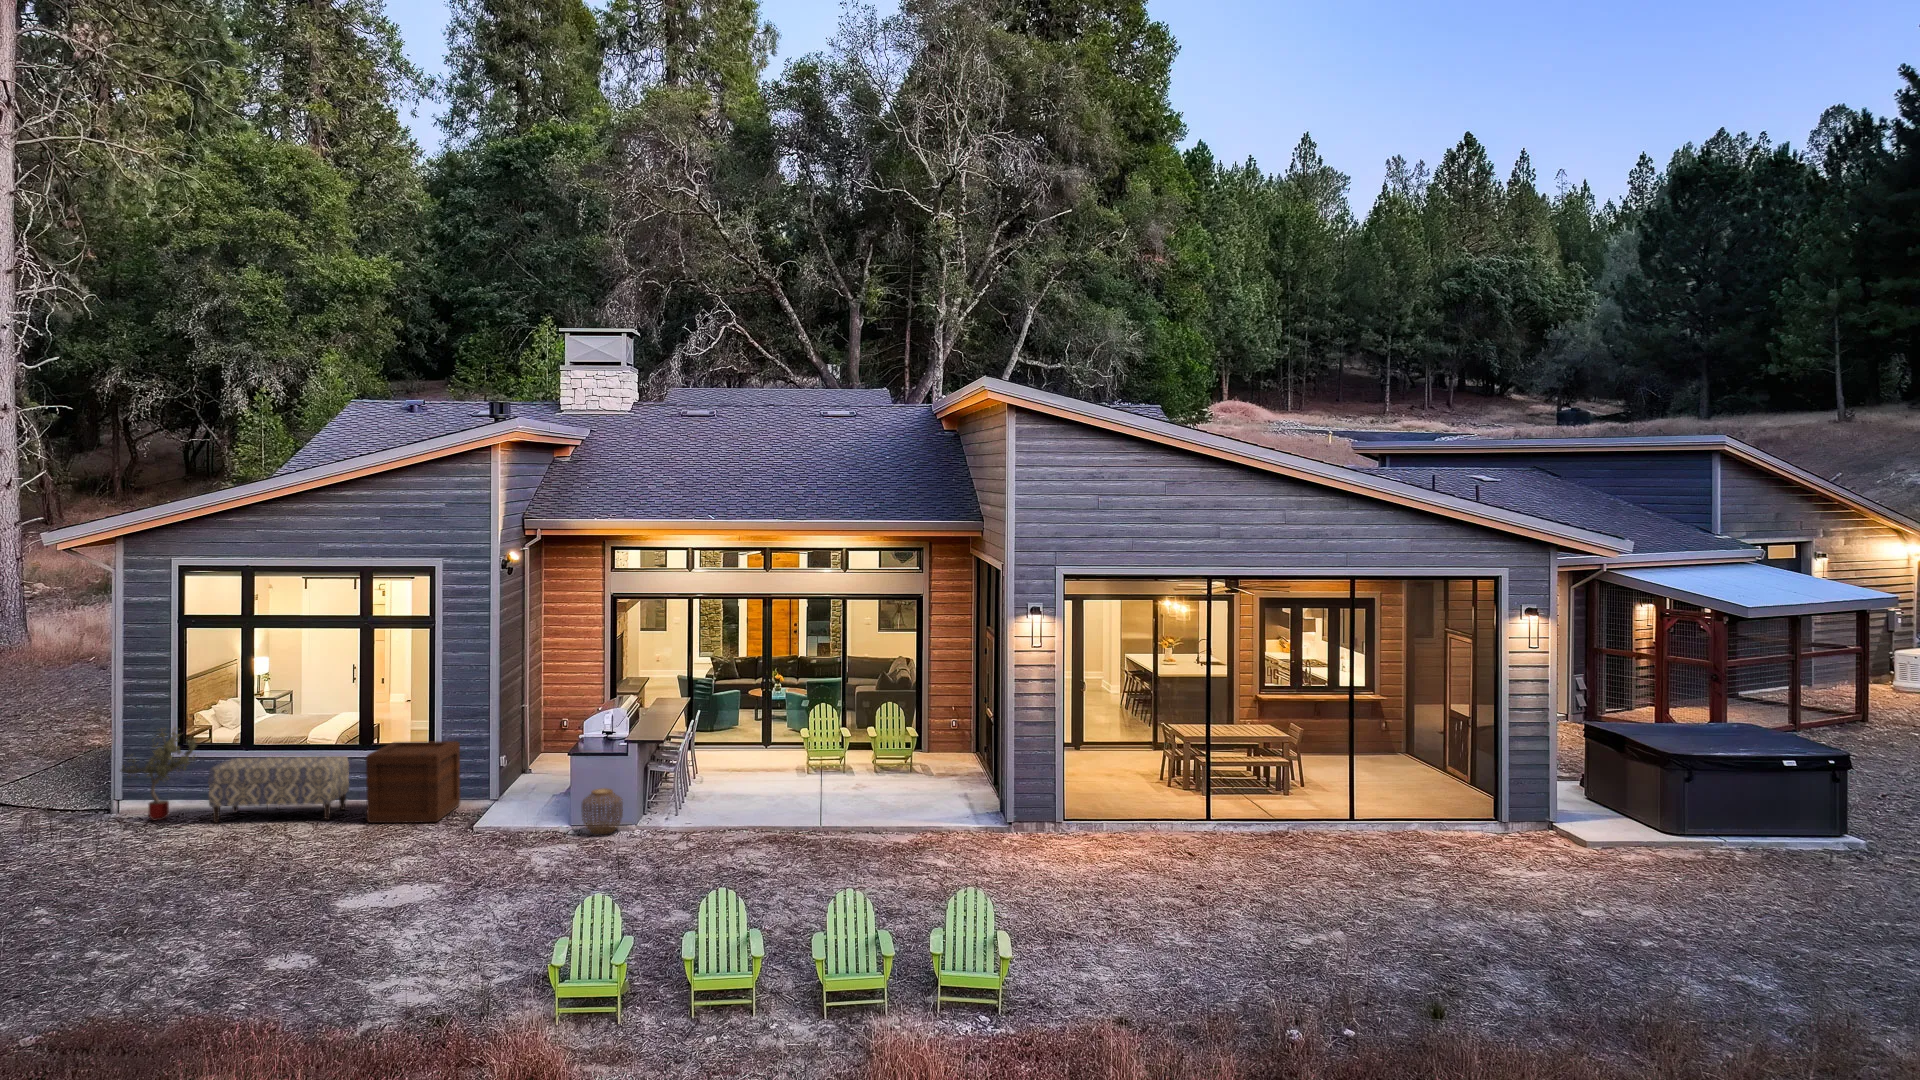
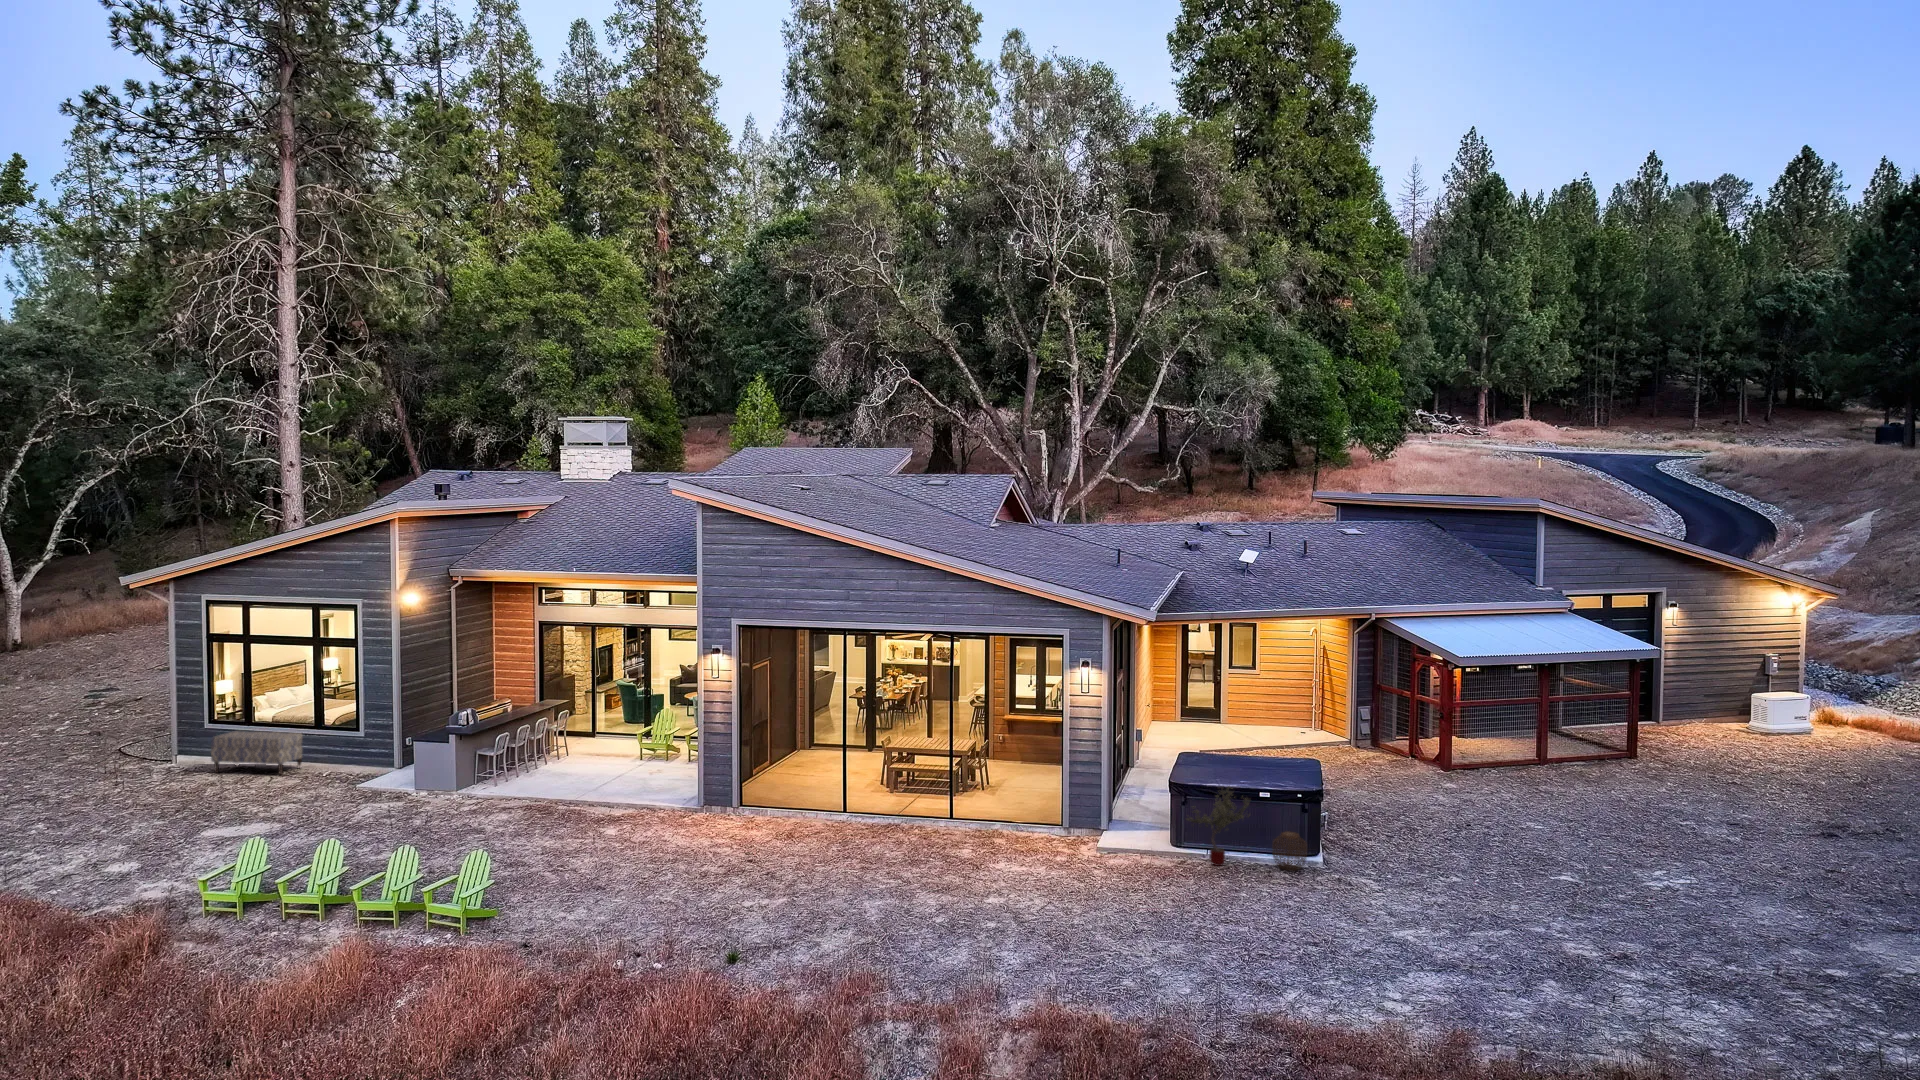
potted tree: present [120,727,196,820] -> present [1186,786,1250,866]
wooden crate: present [366,741,460,823] -> none [299,724,372,781]
woven basket: present [582,788,623,834] -> present [1273,831,1307,870]

